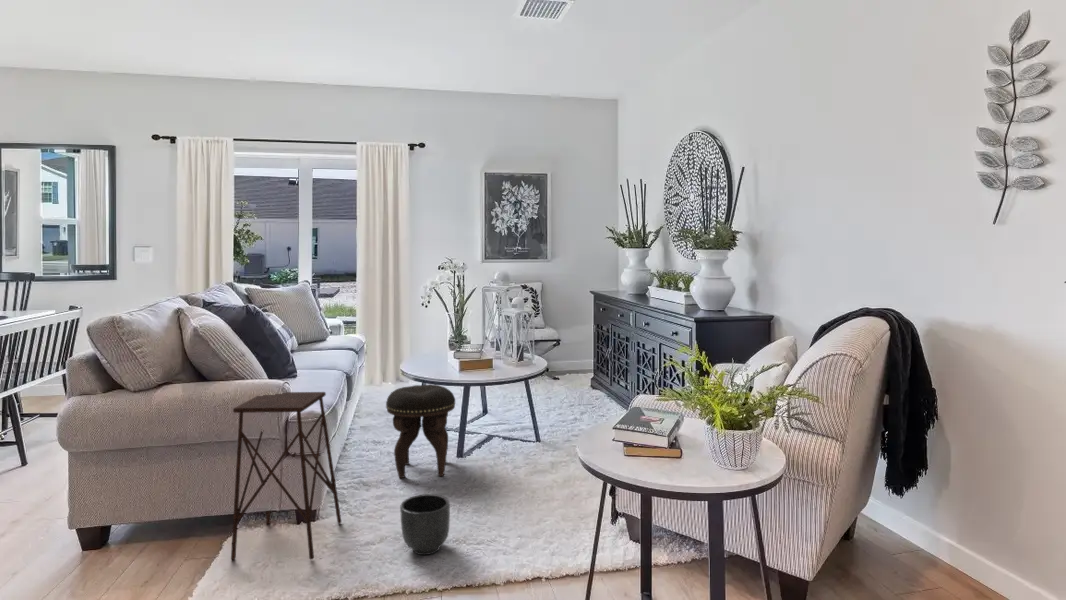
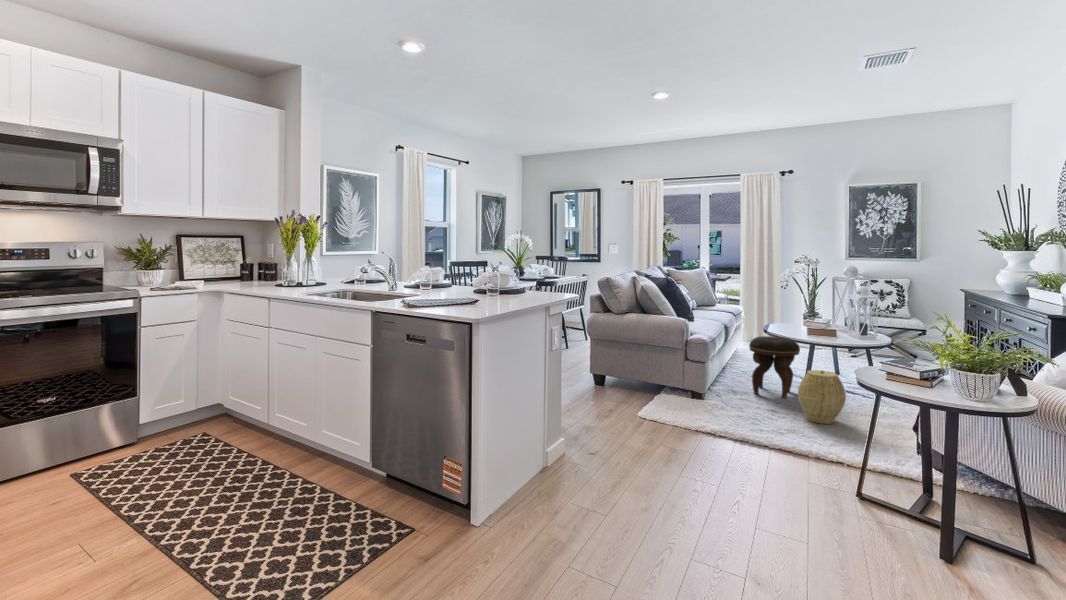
side table: present [231,392,341,560] -> none [653,323,714,417]
woven basket: none [463,431,524,512] -> present [798,370,846,424]
planter: present [400,494,450,555] -> none [749,396,783,431]

